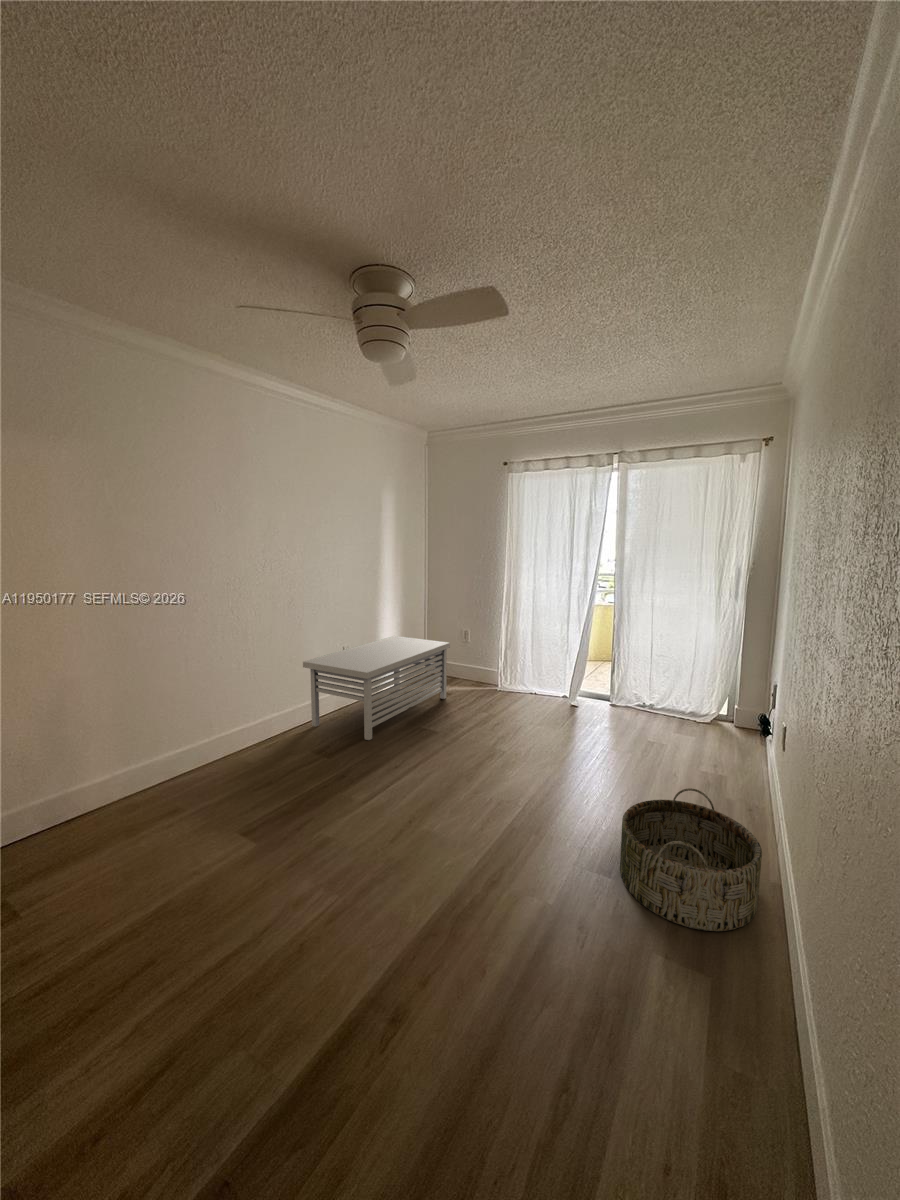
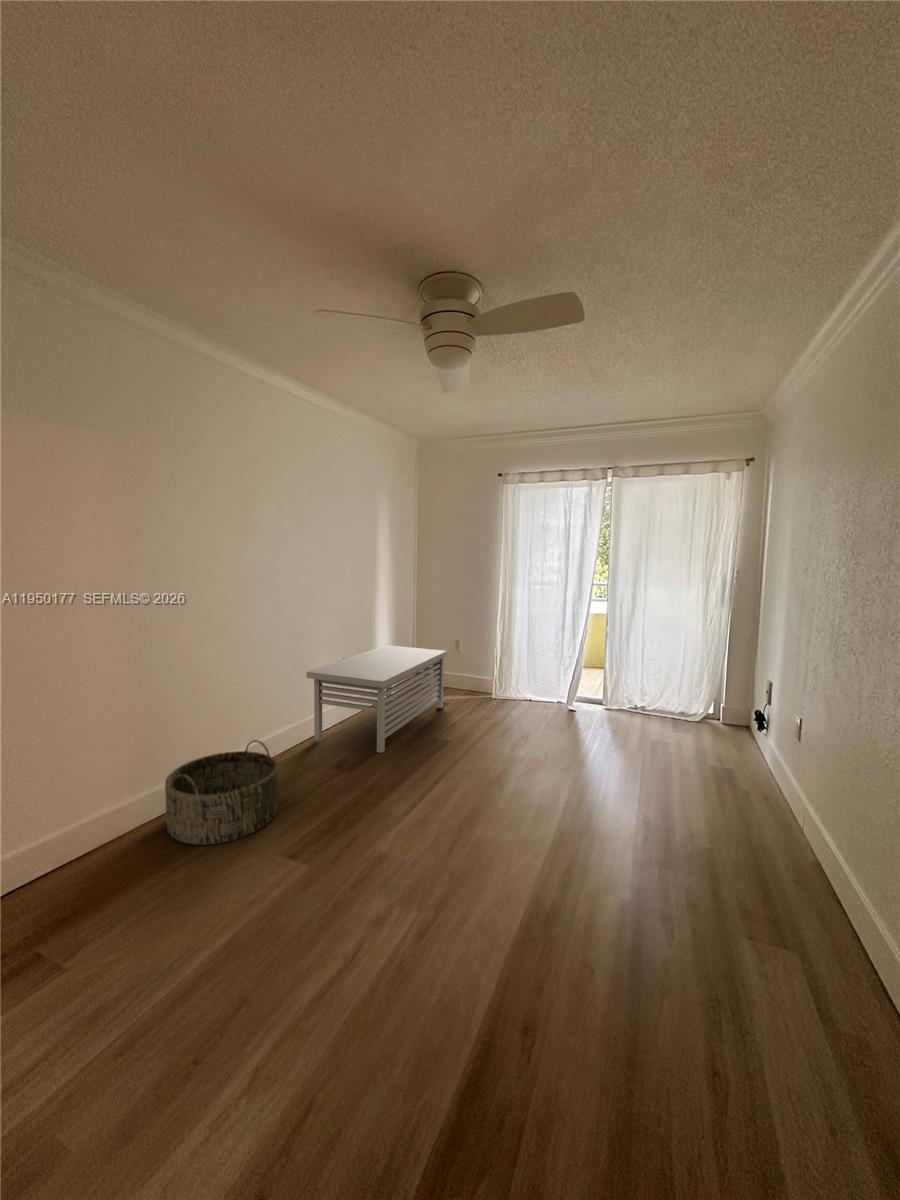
basket: present [620,788,762,931] -> present [165,740,278,845]

